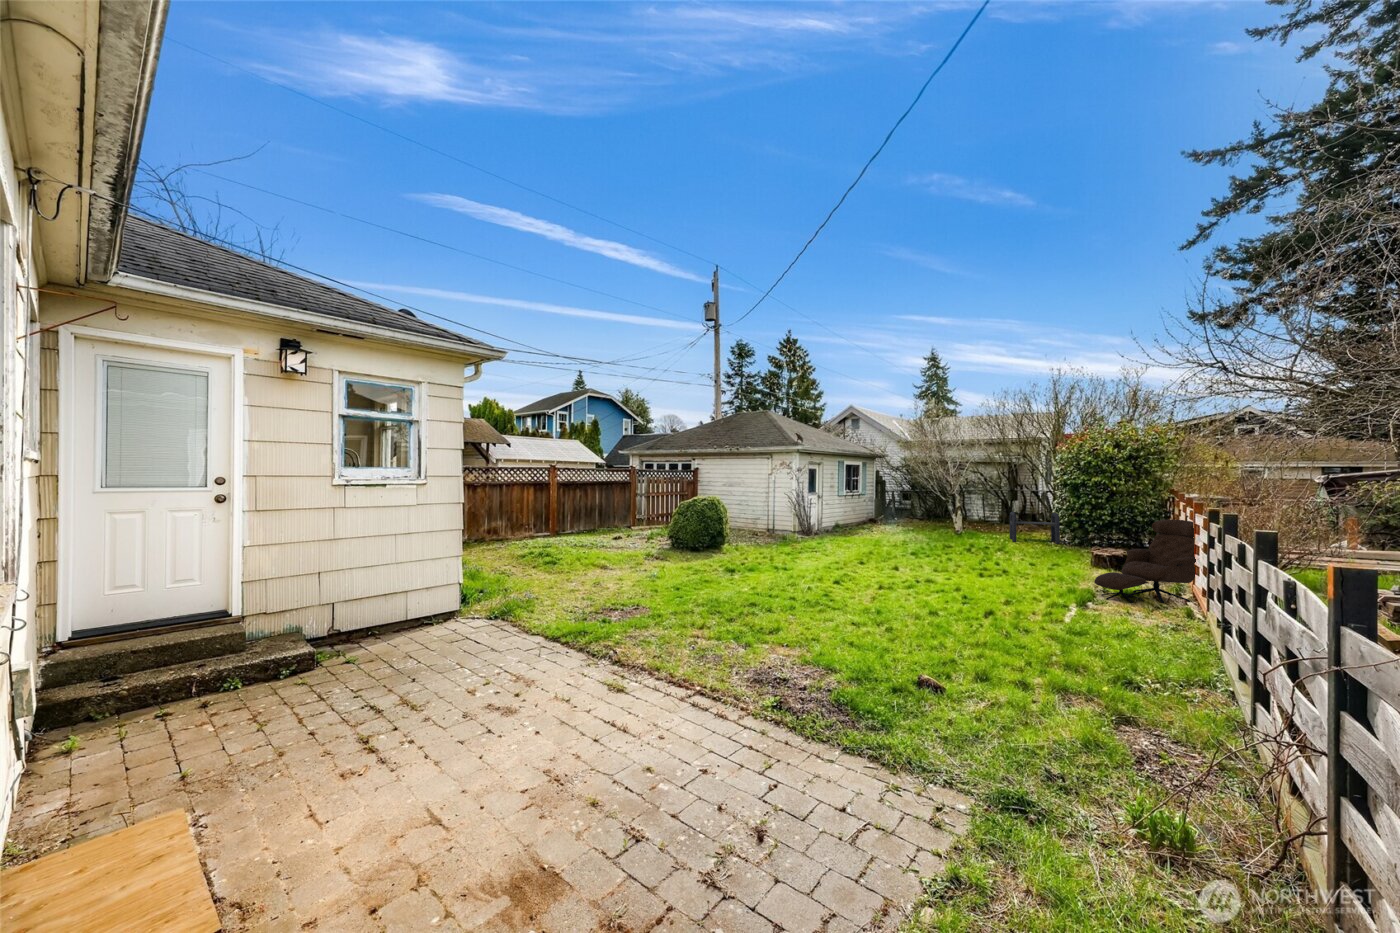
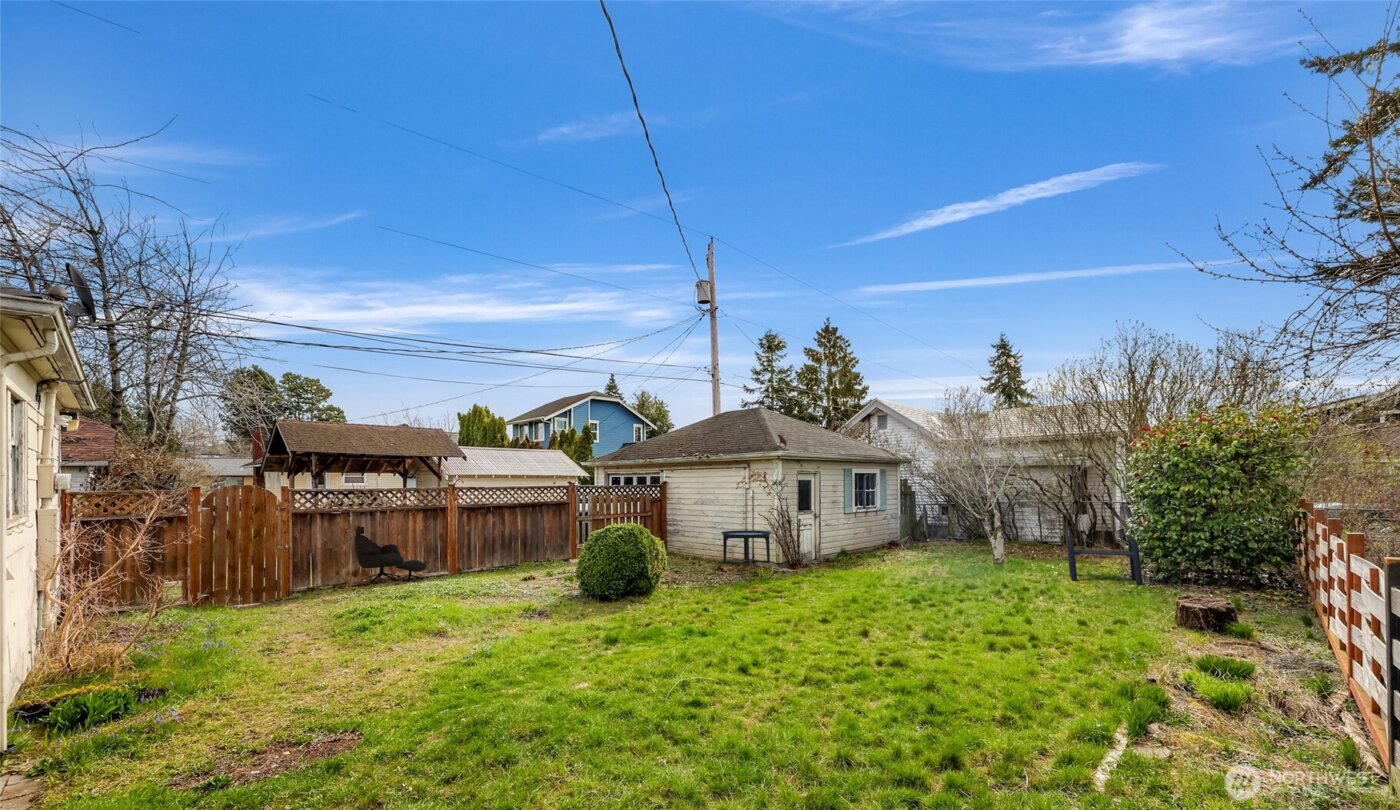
round table: none [754,508,793,534] -> present [721,530,771,566]
lounge chair: present [1094,519,1196,603] -> present [355,526,426,583]

